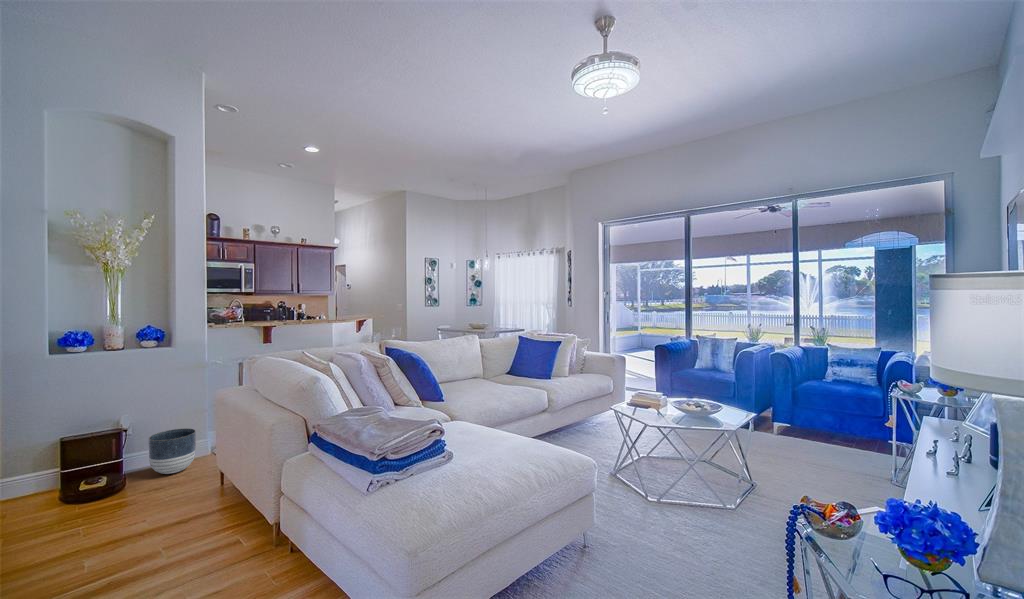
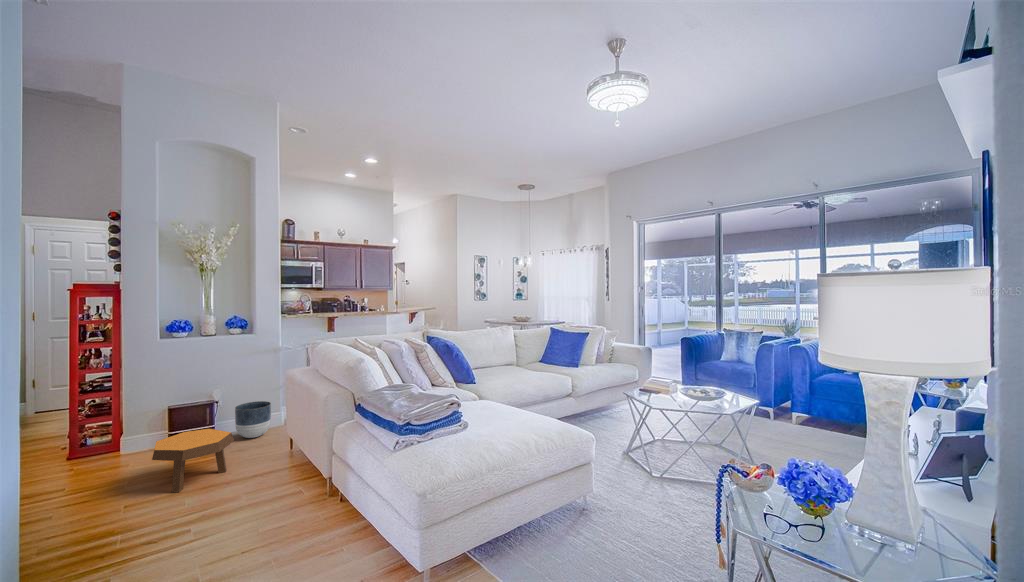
footstool: none [34,467,149,554] -> present [152,429,234,493]

